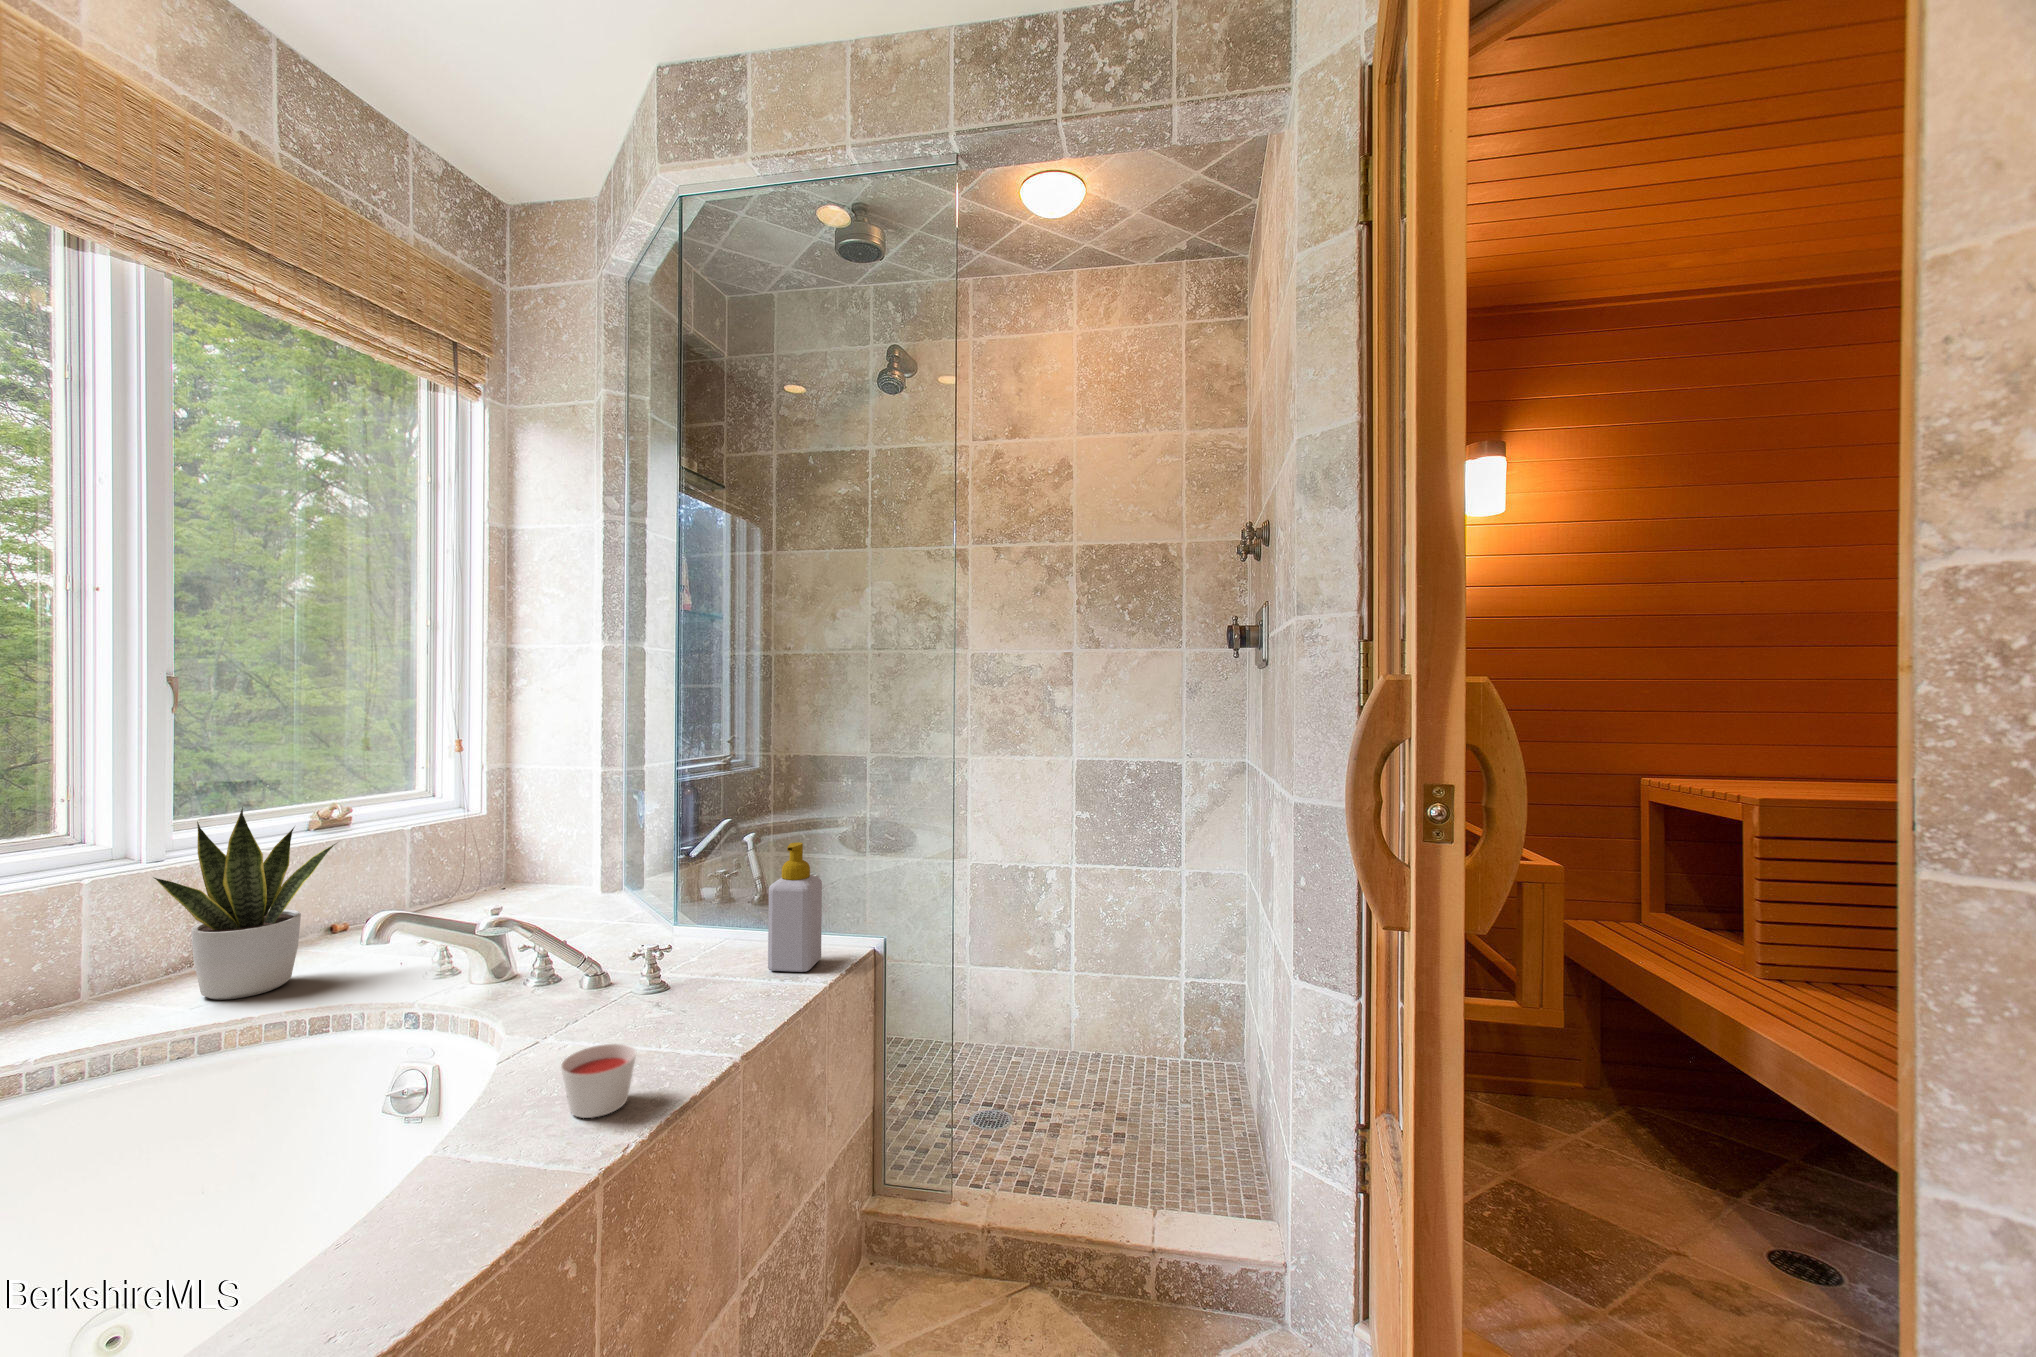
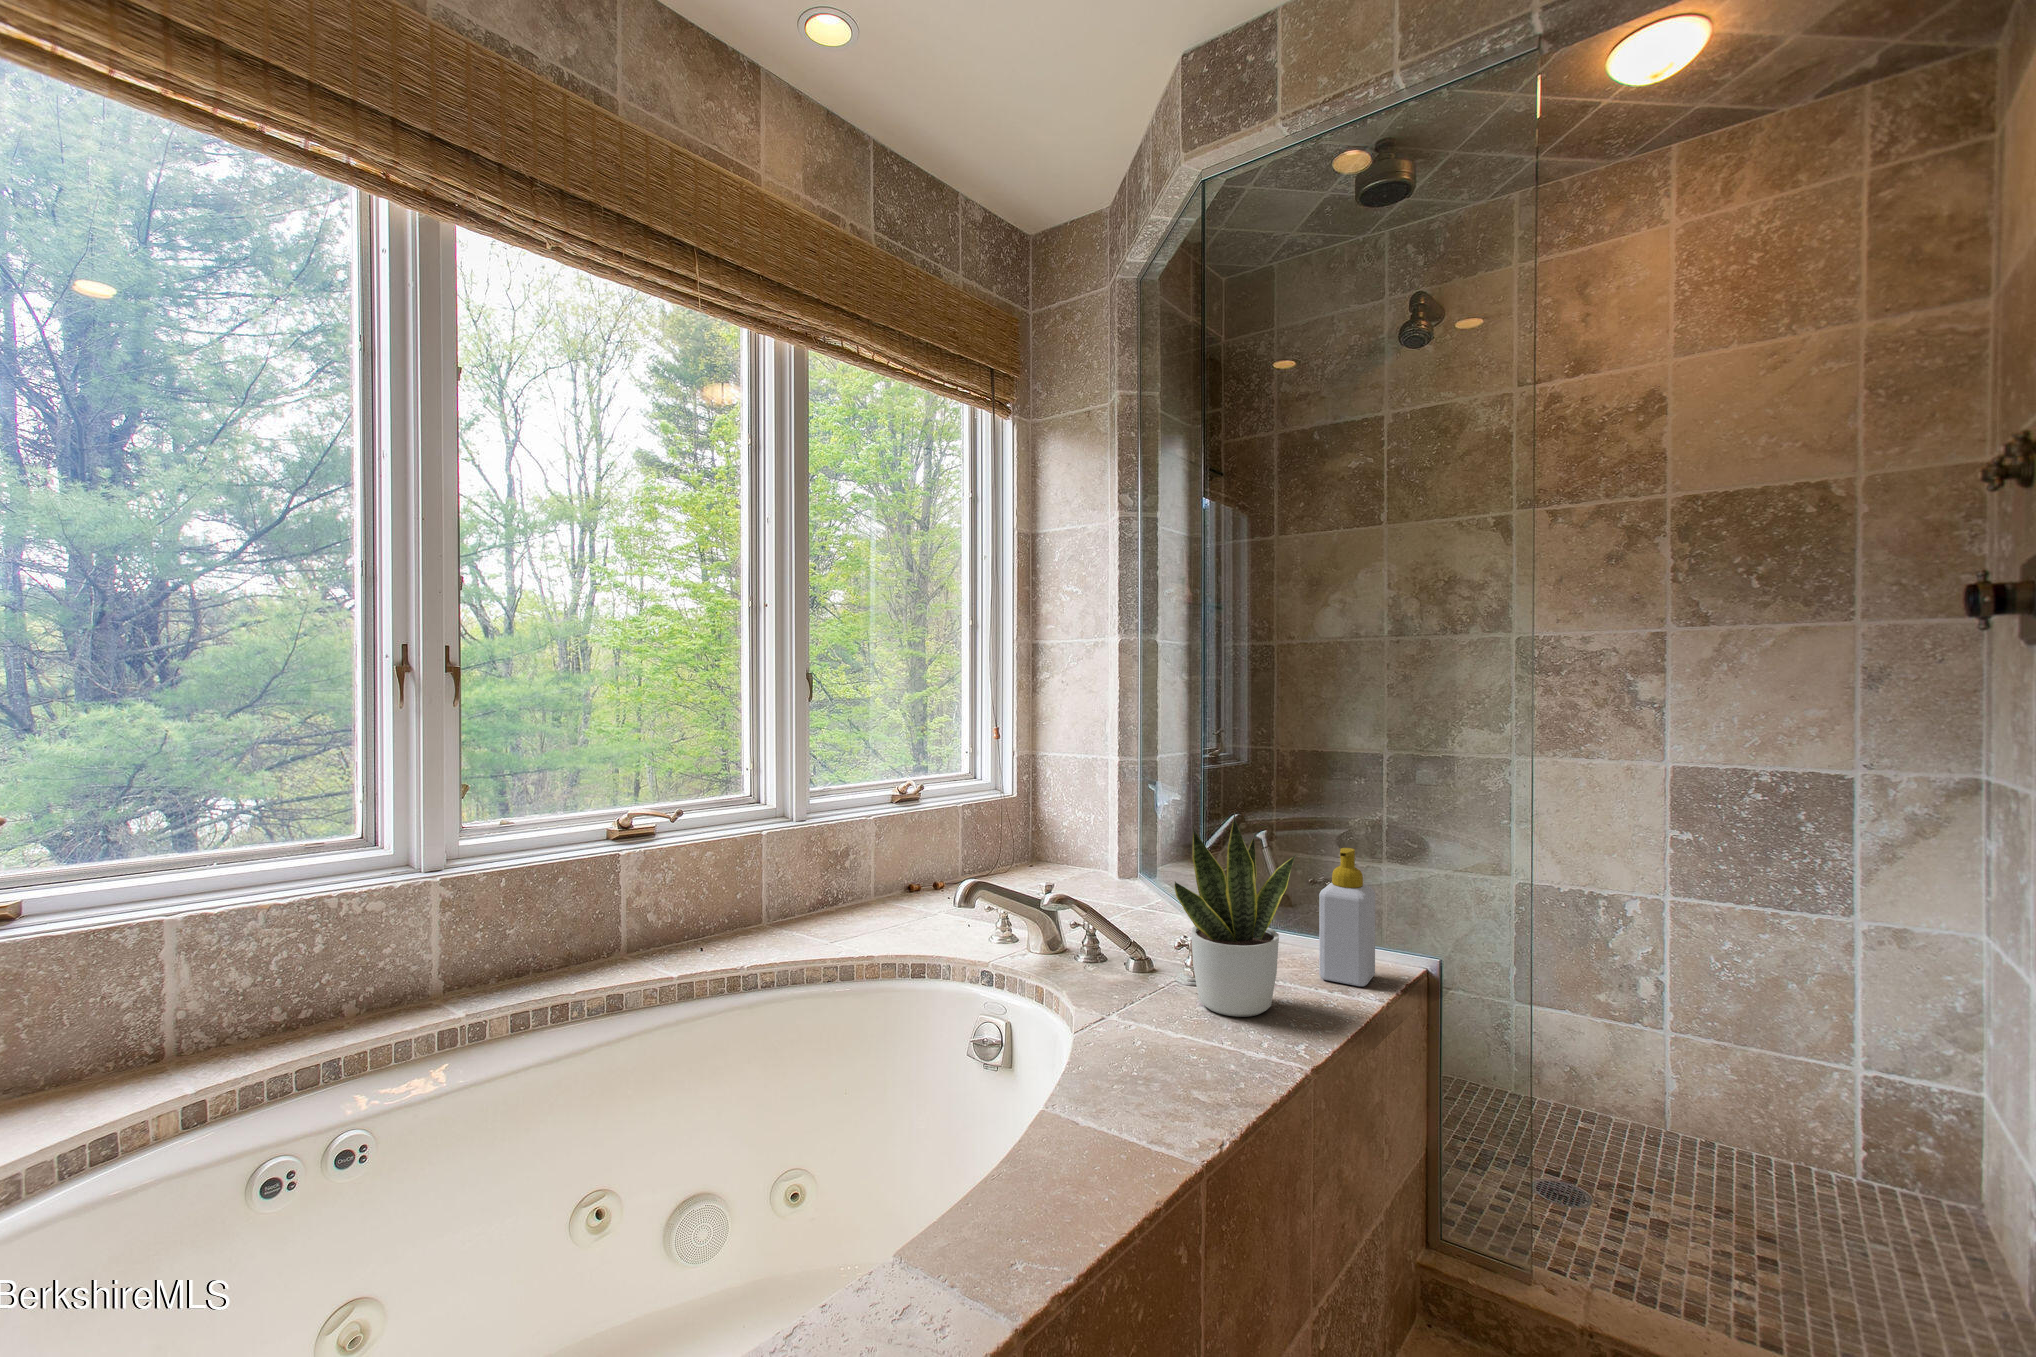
potted plant: present [153,807,337,1000] -> present [1175,813,1298,1017]
candle: present [561,1044,636,1118] -> none [1177,1029,1242,1096]

